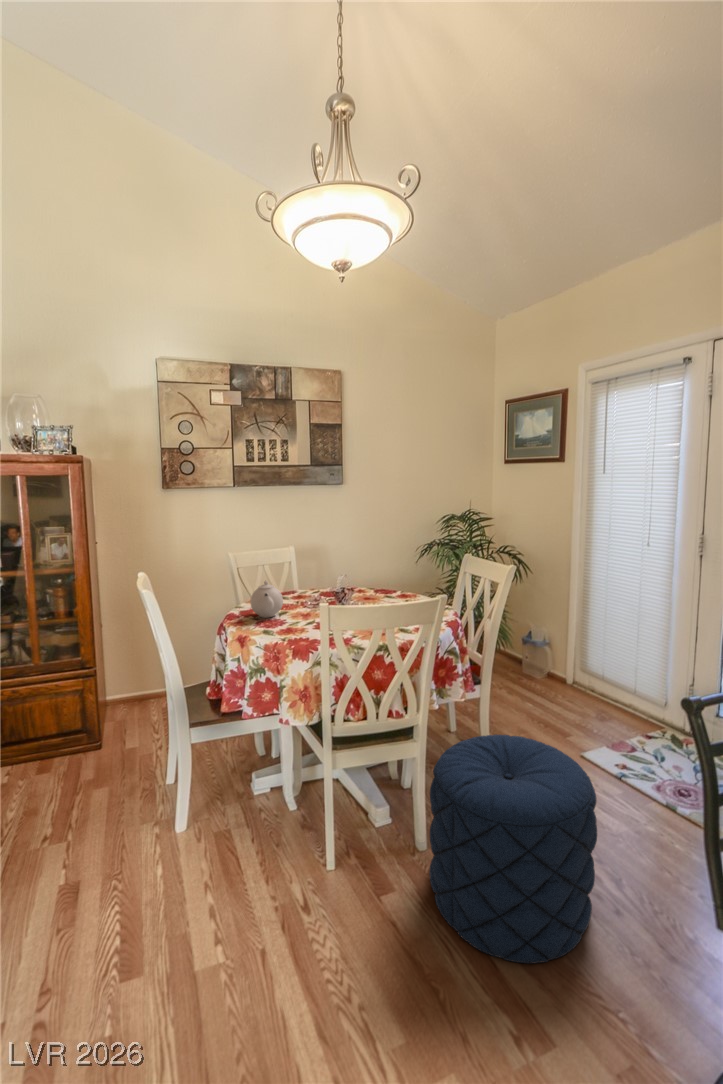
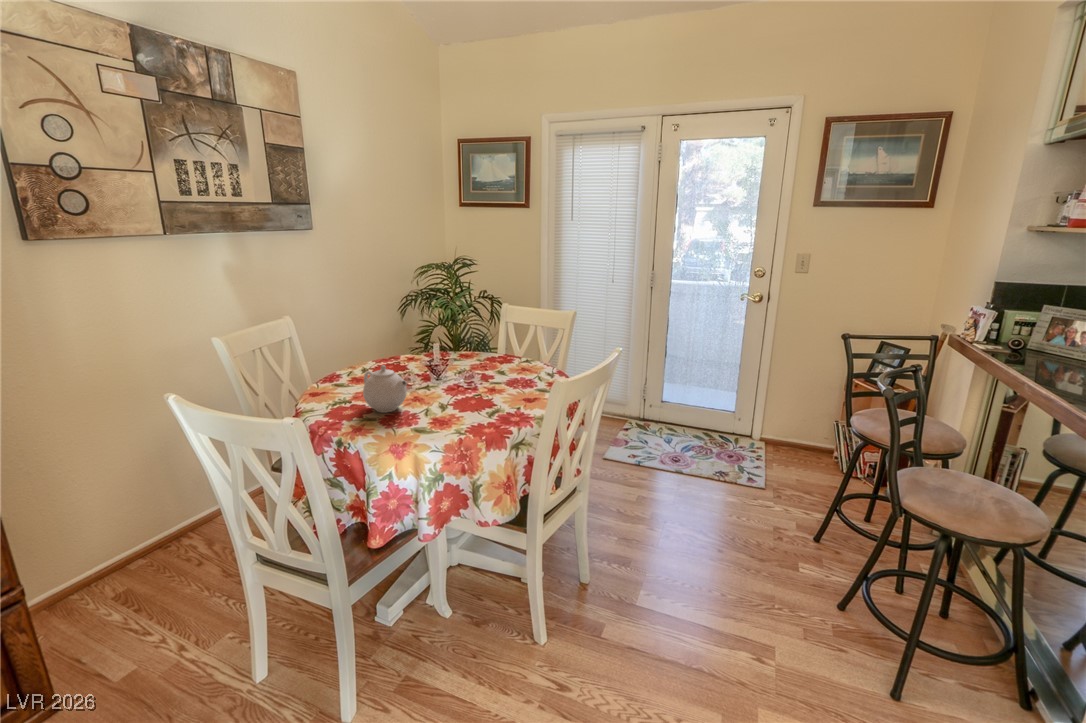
pouf: present [429,734,597,963] -> none [613,458,756,630]

